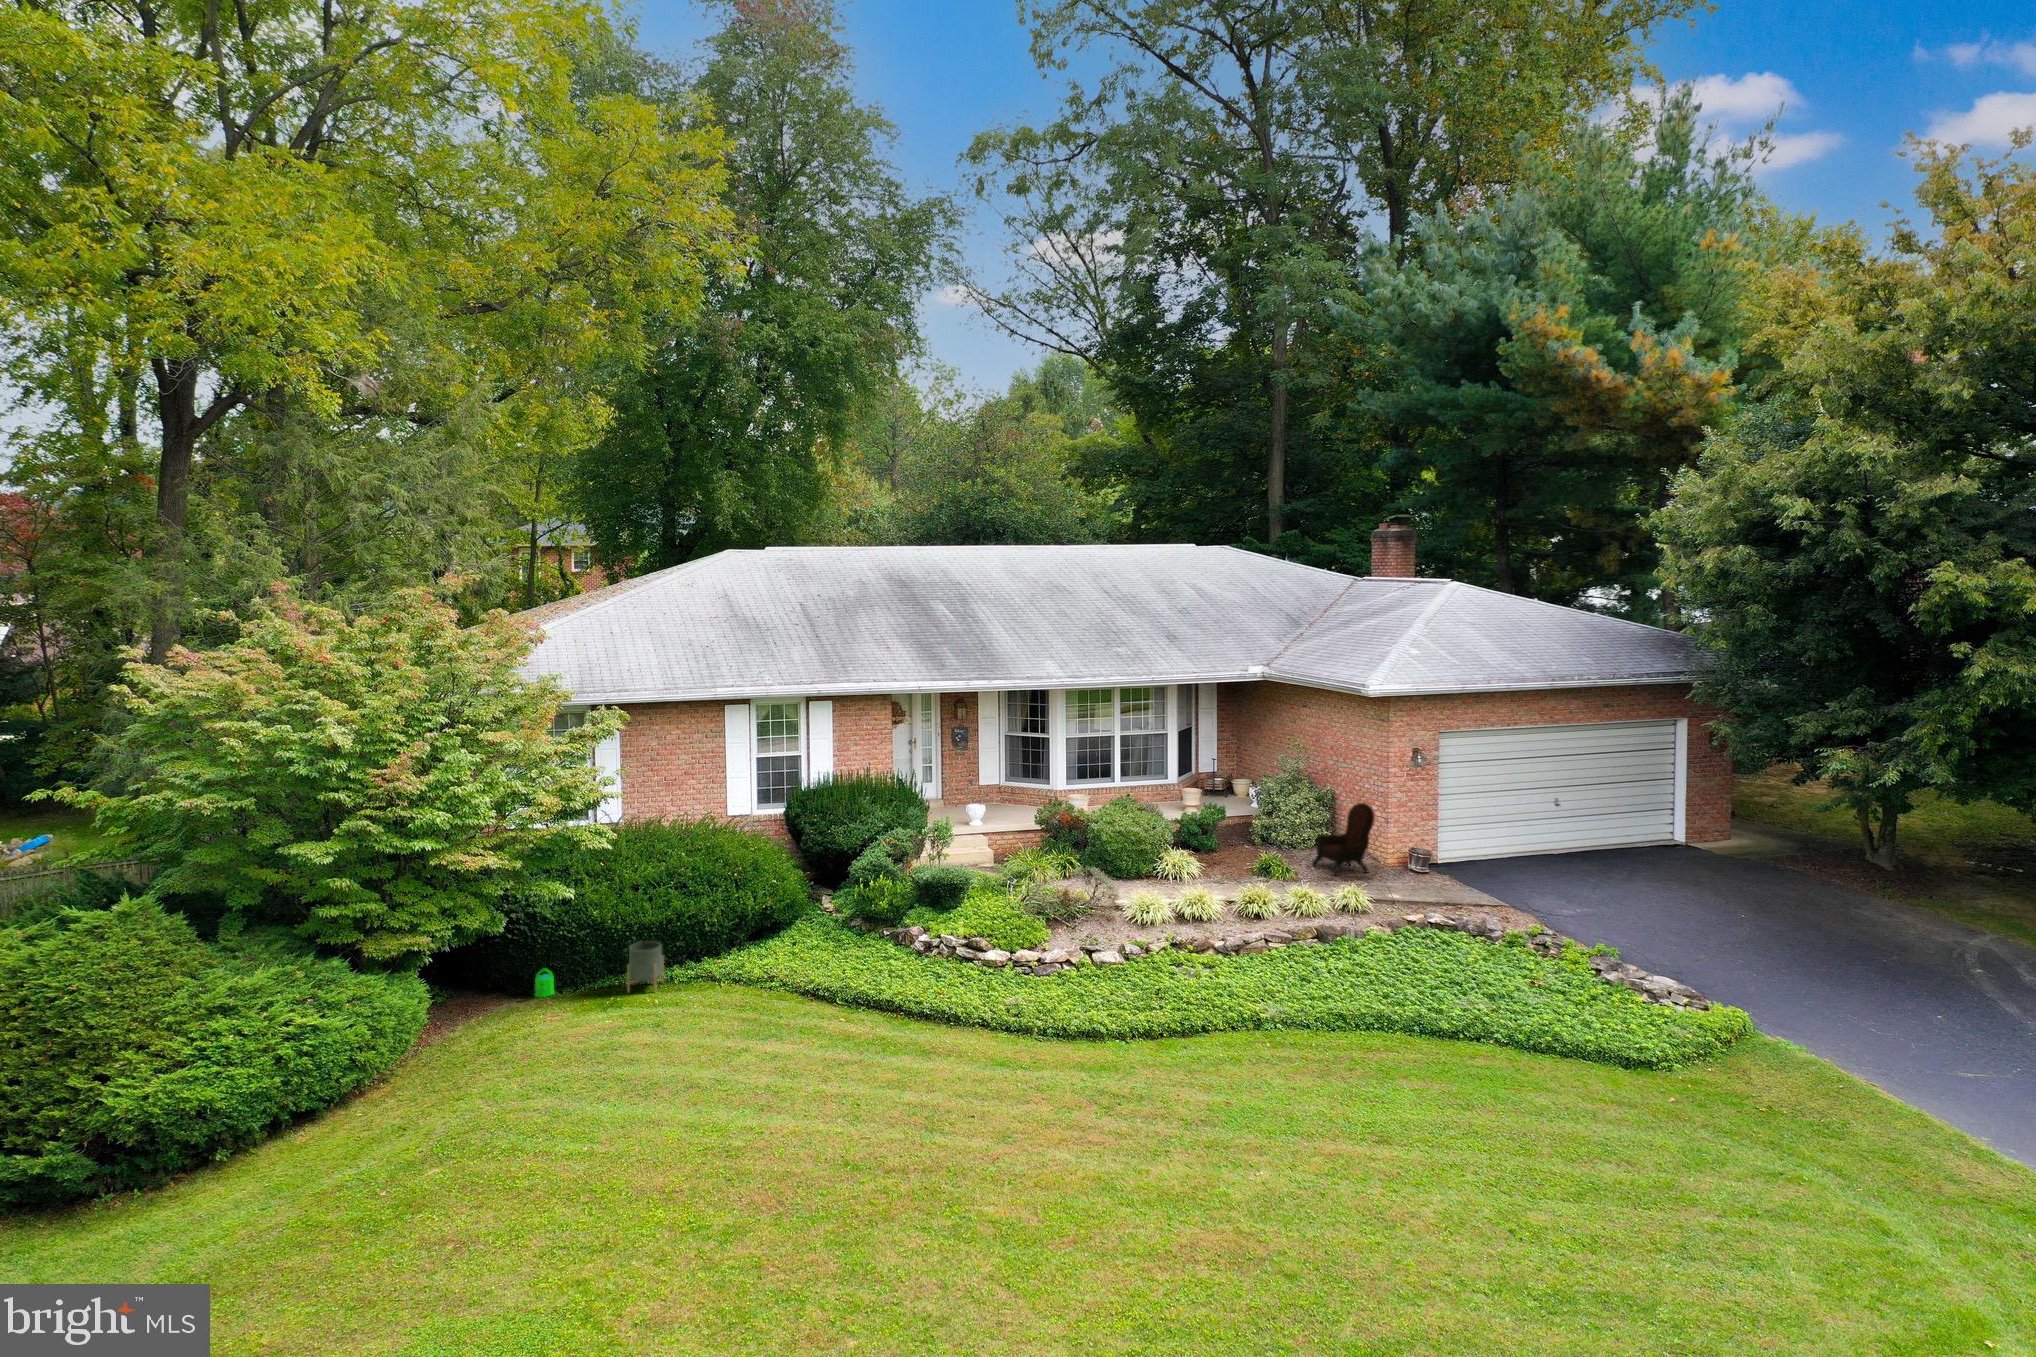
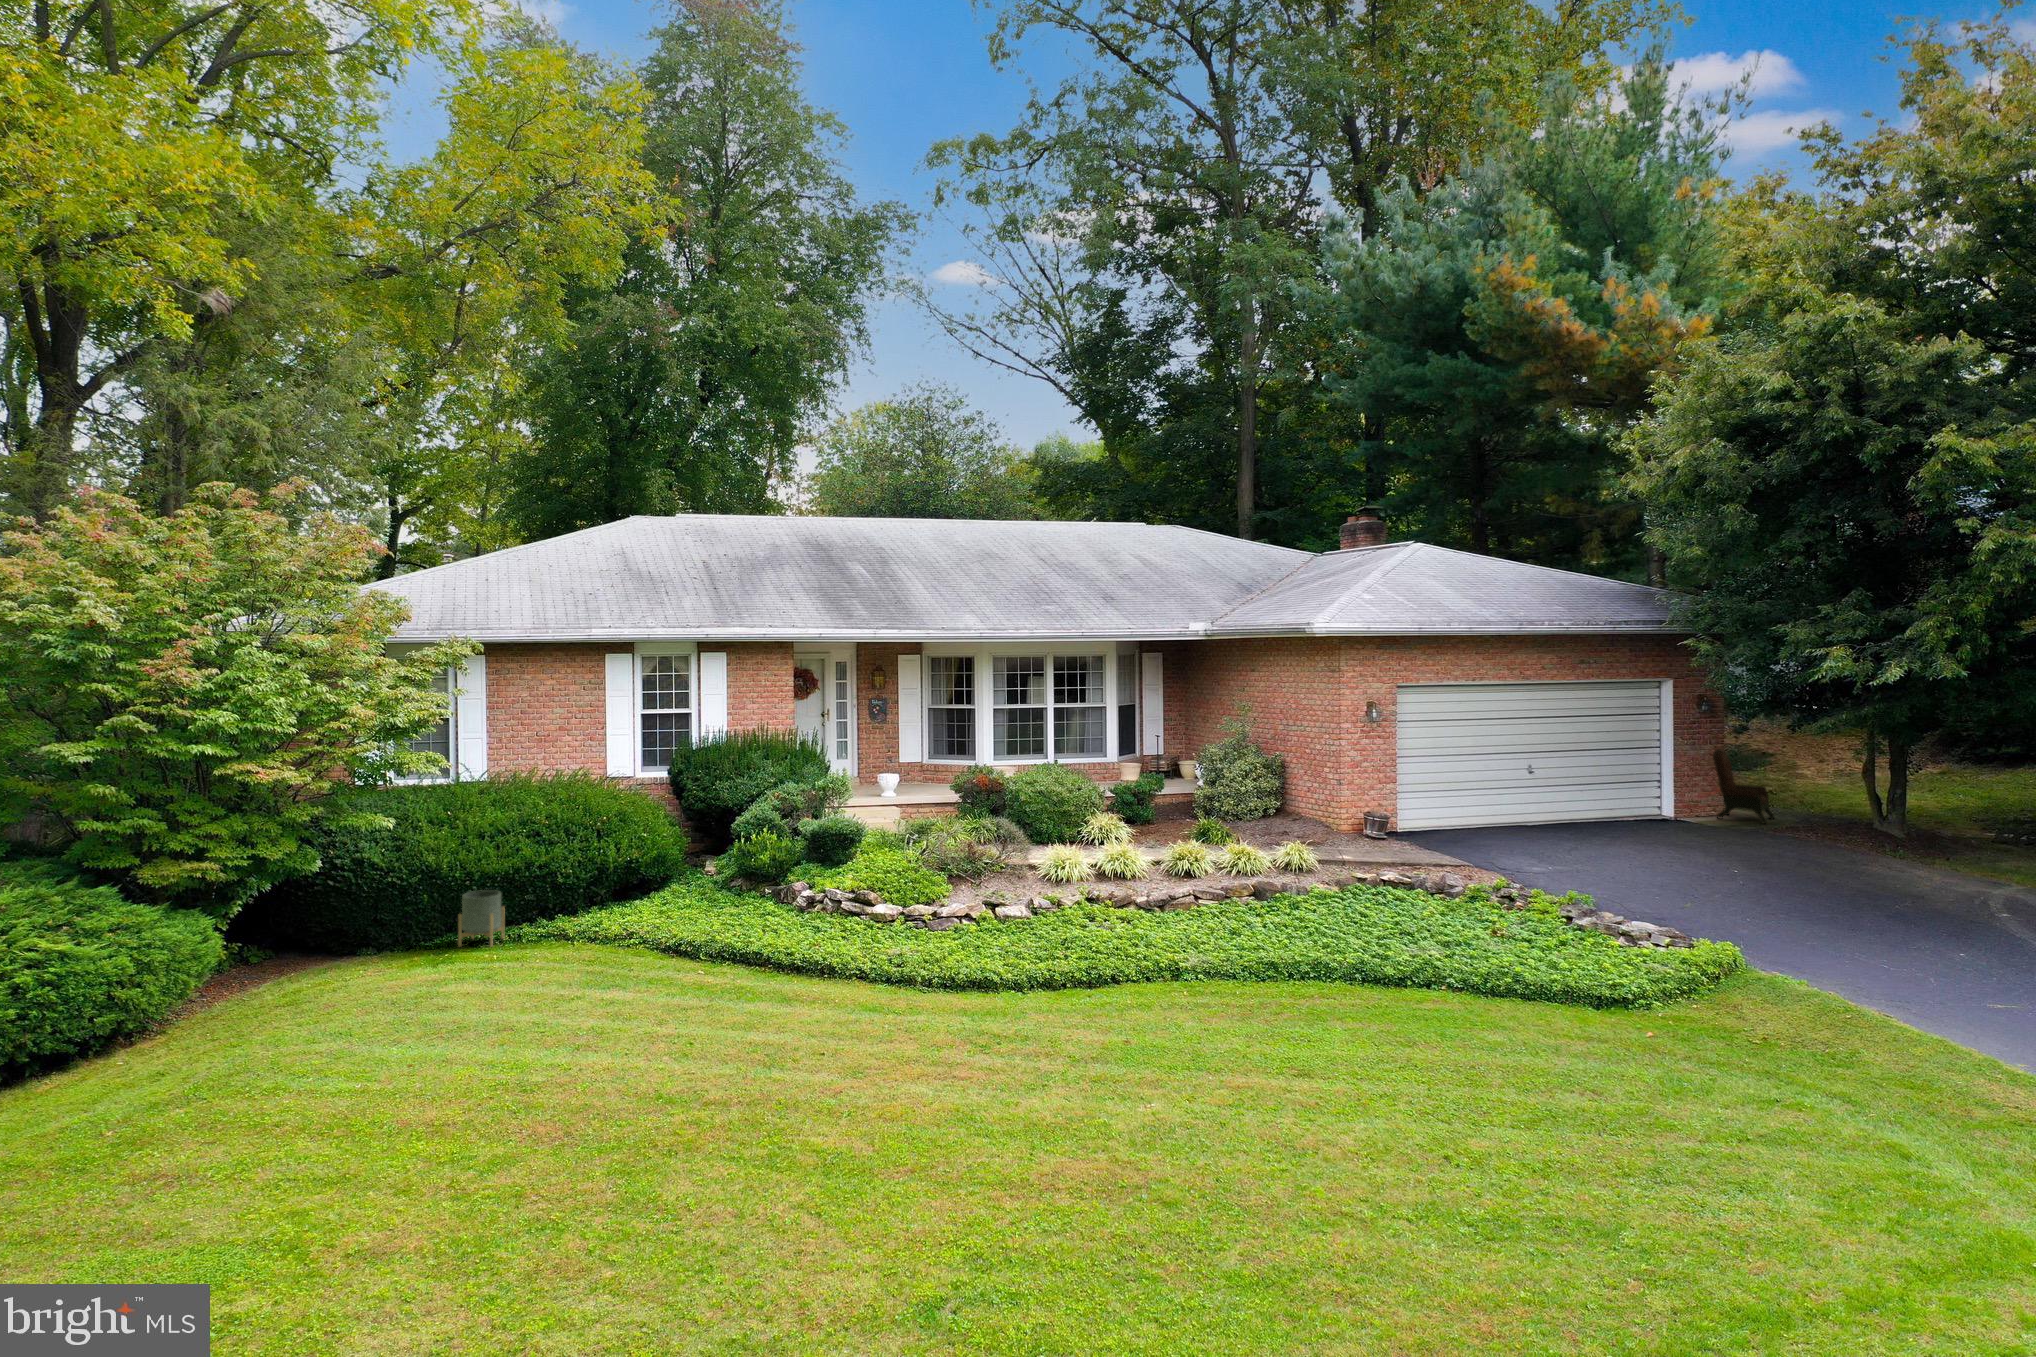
armchair: present [1312,803,1374,876] -> present [1713,749,1775,824]
watering can: present [535,968,555,997] -> none [348,918,375,951]

